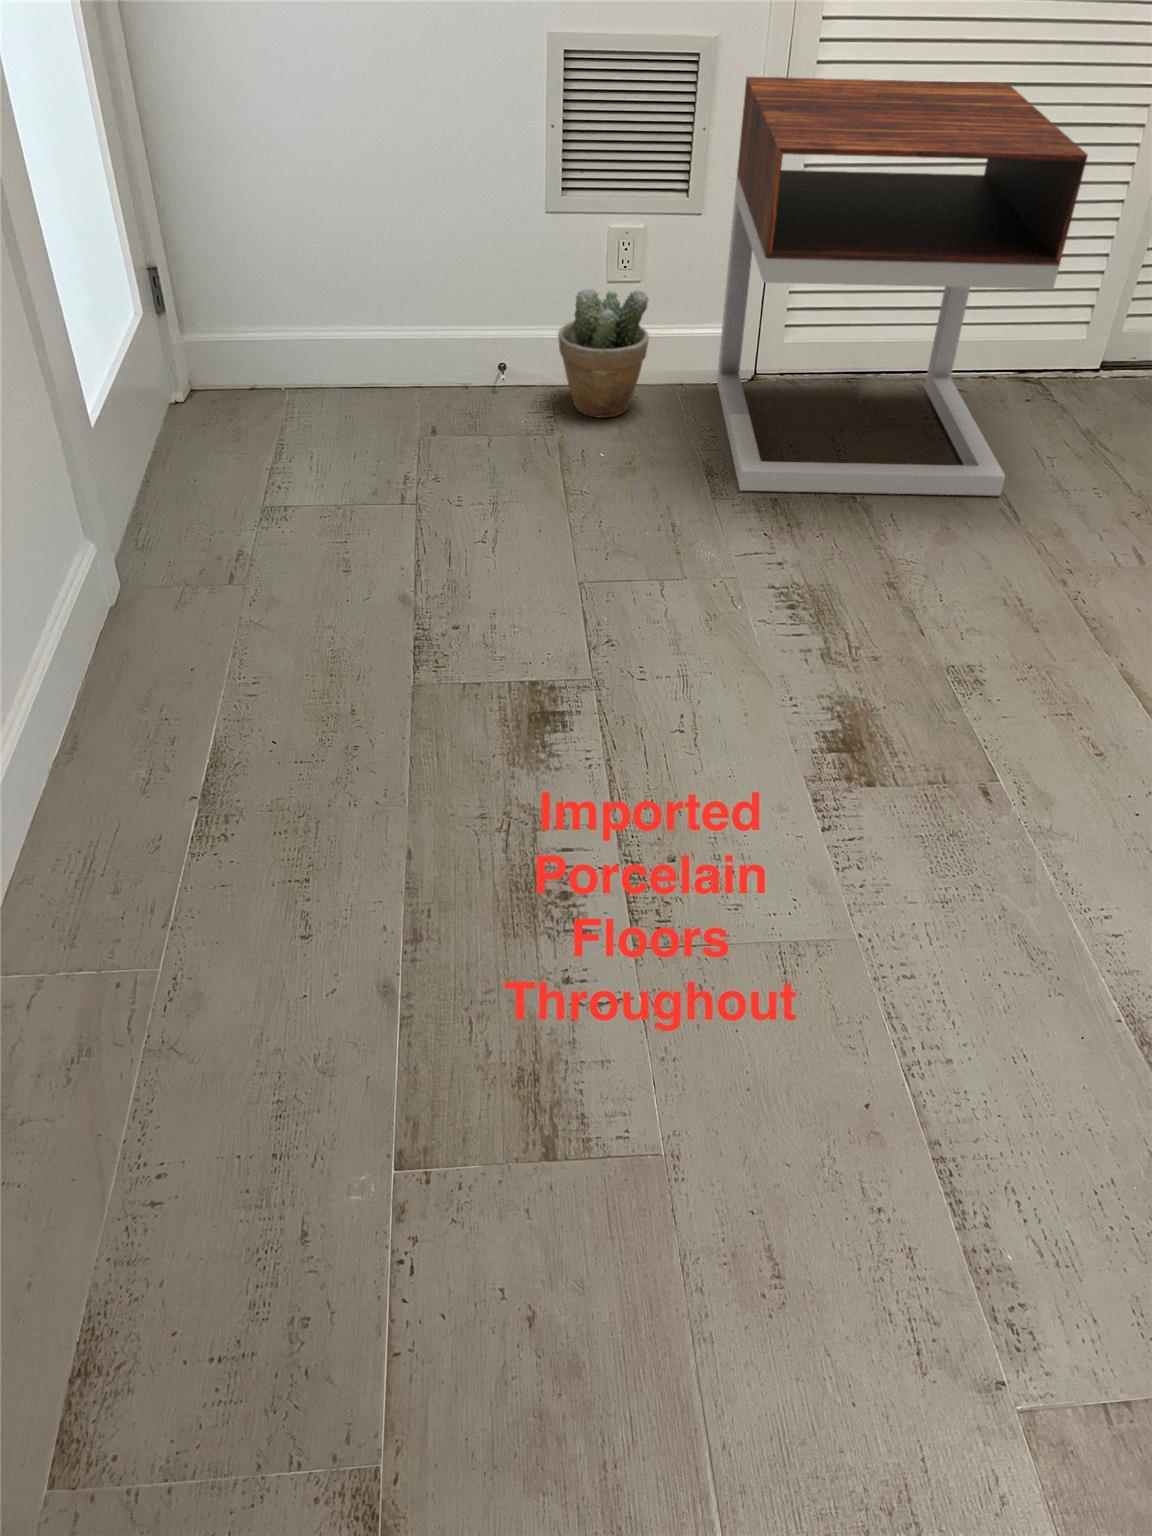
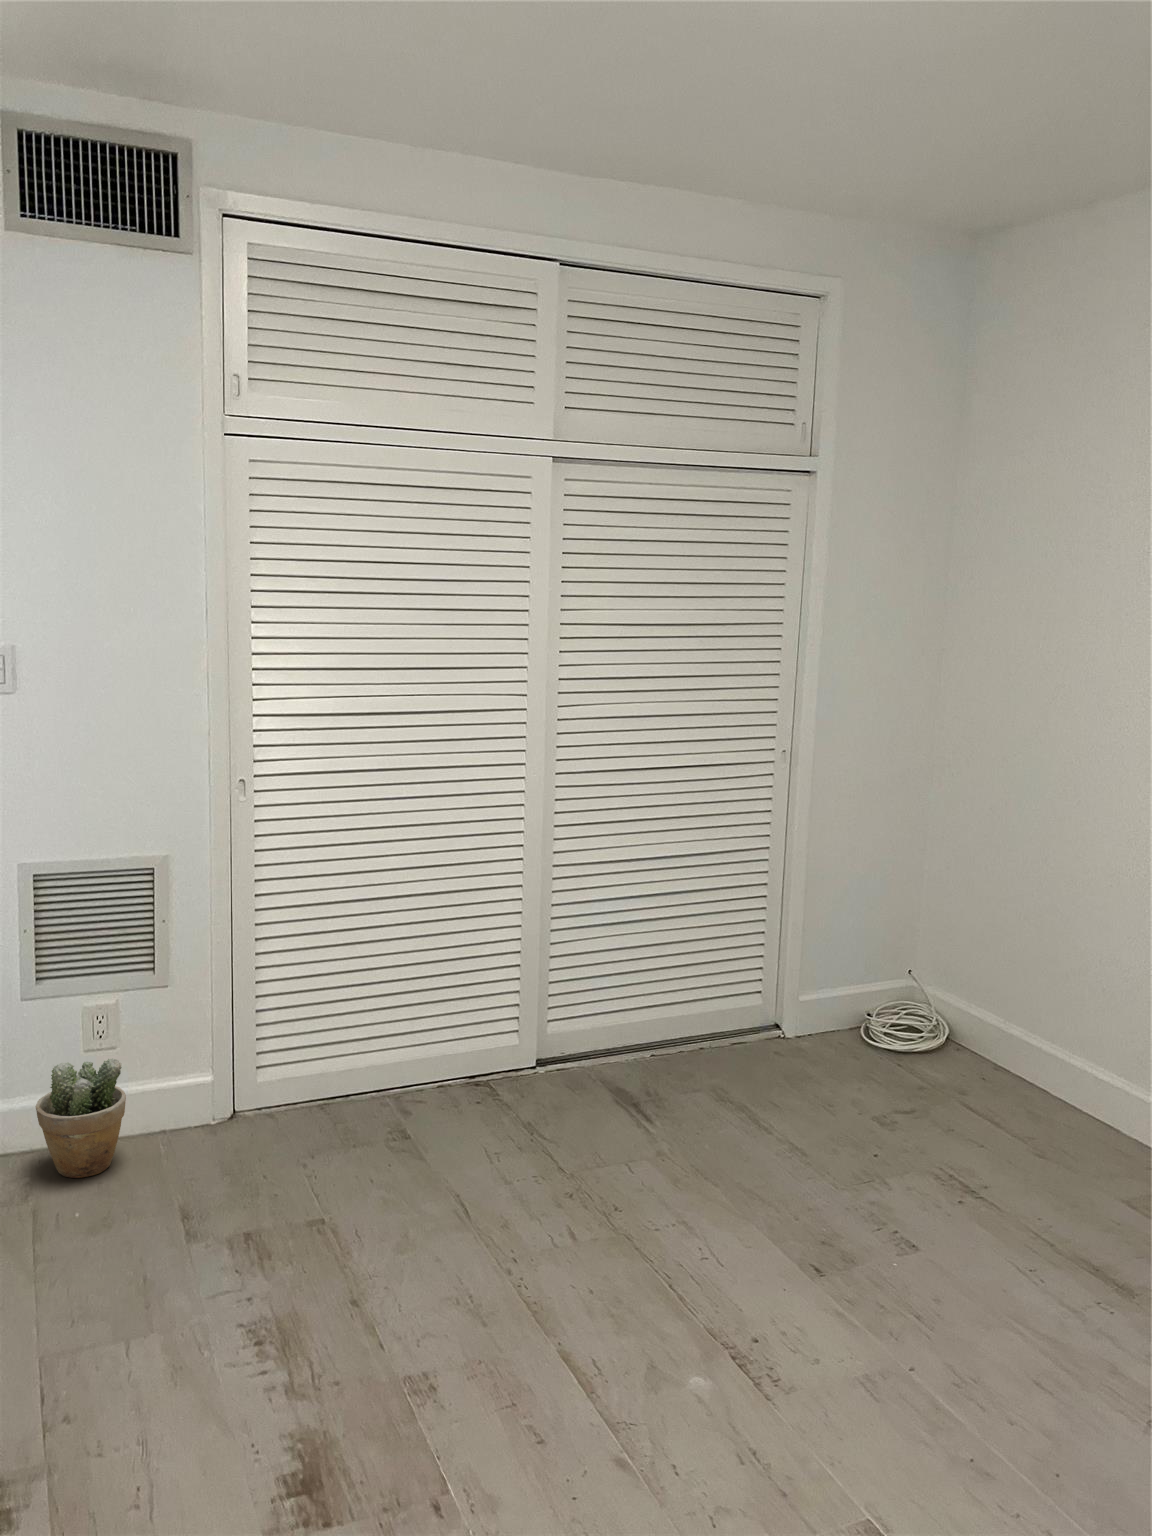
nightstand: present [717,77,1088,496] -> none [195,868,457,1231]

